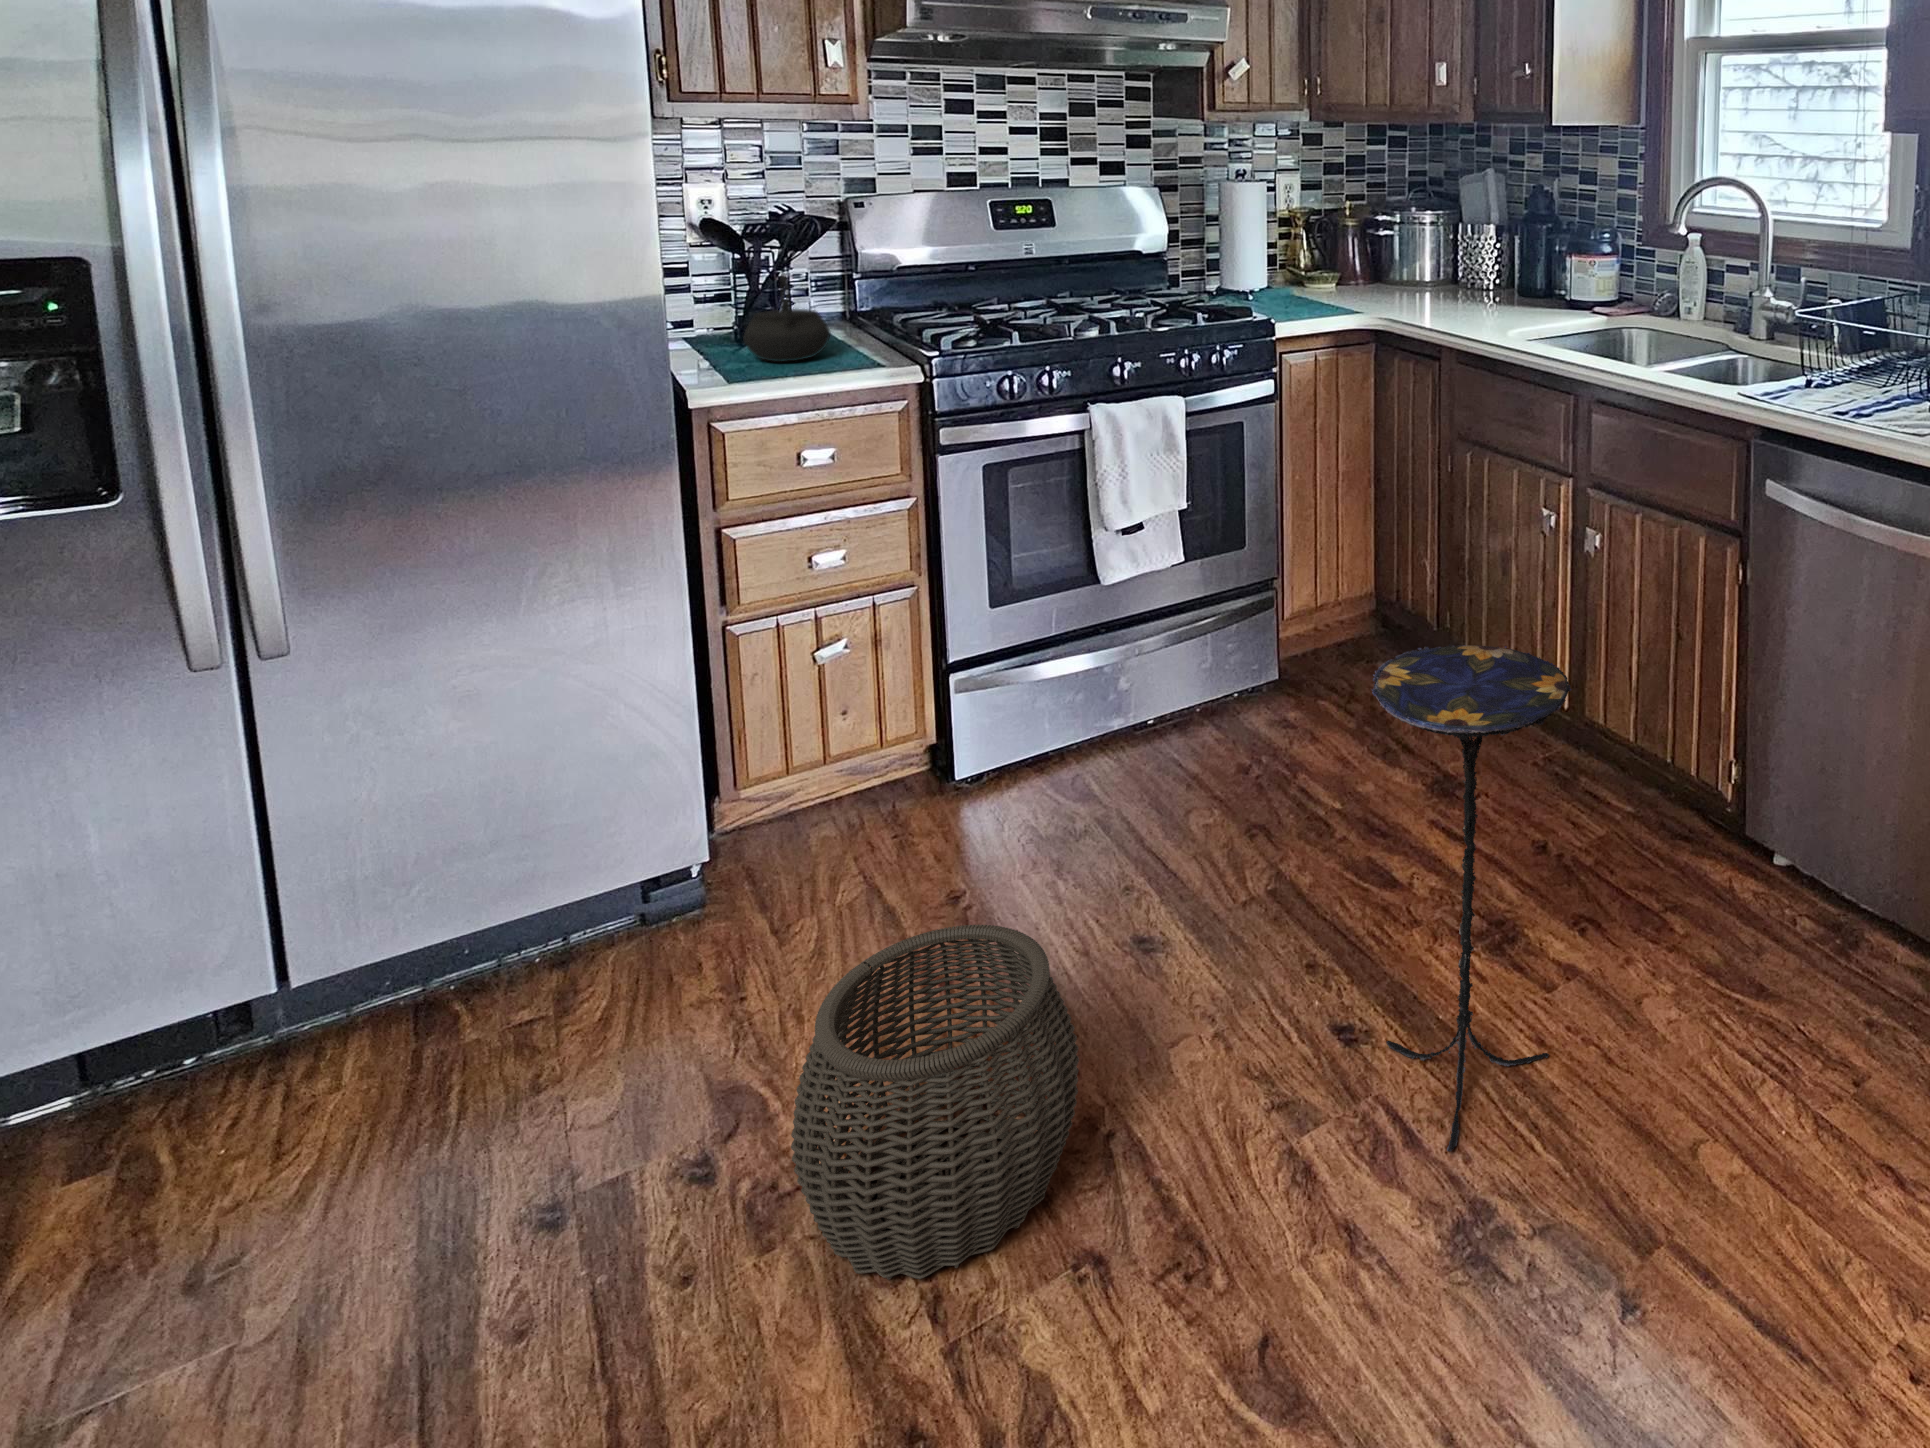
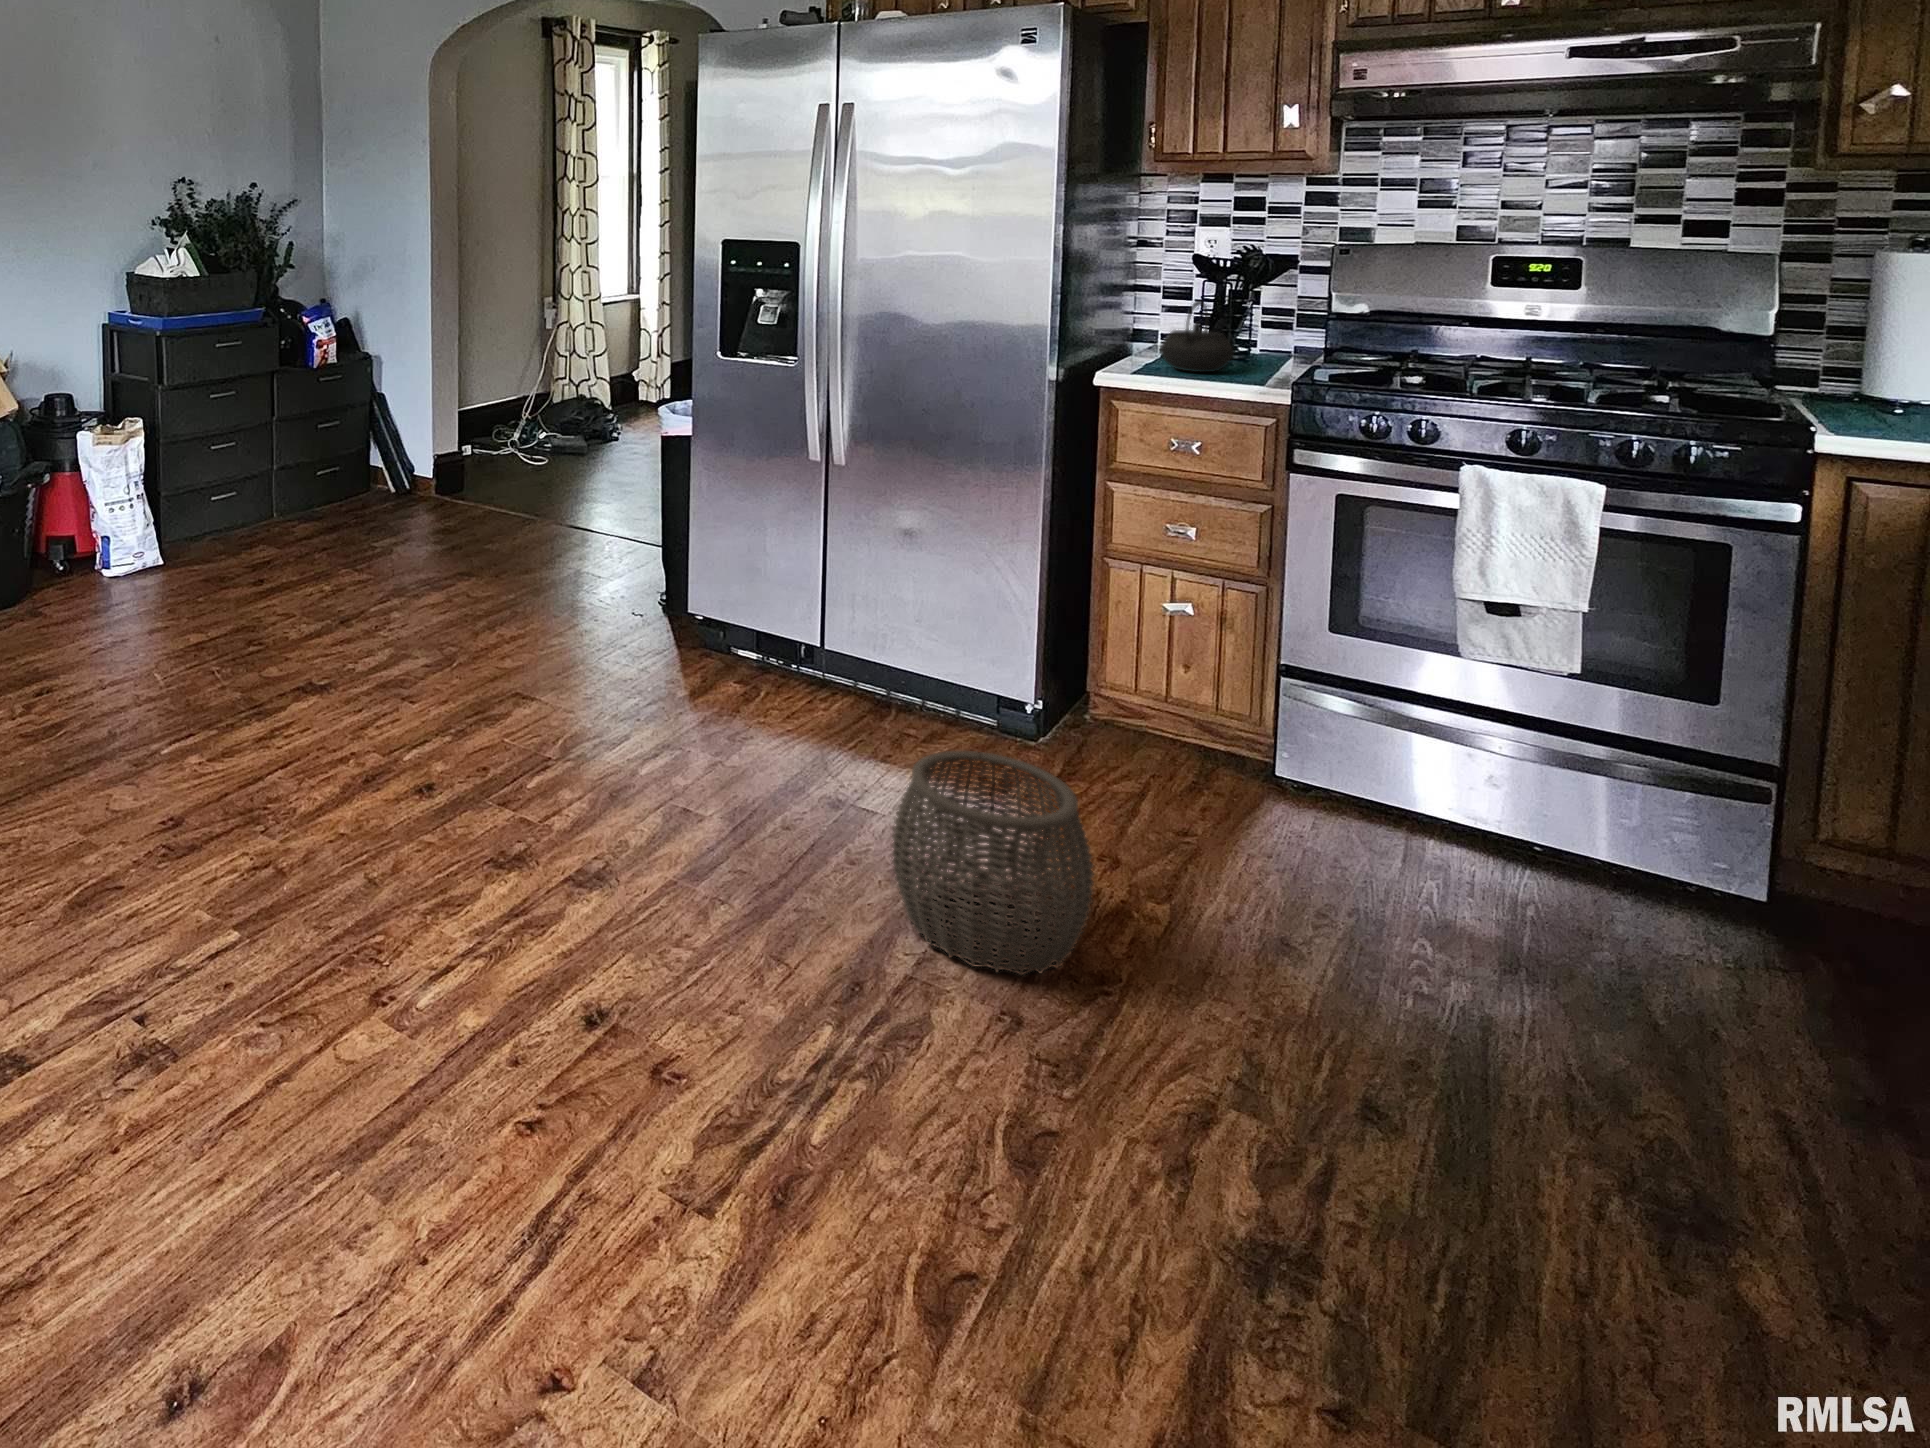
side table: present [1372,645,1571,1151] -> none [1334,730,1633,1307]

